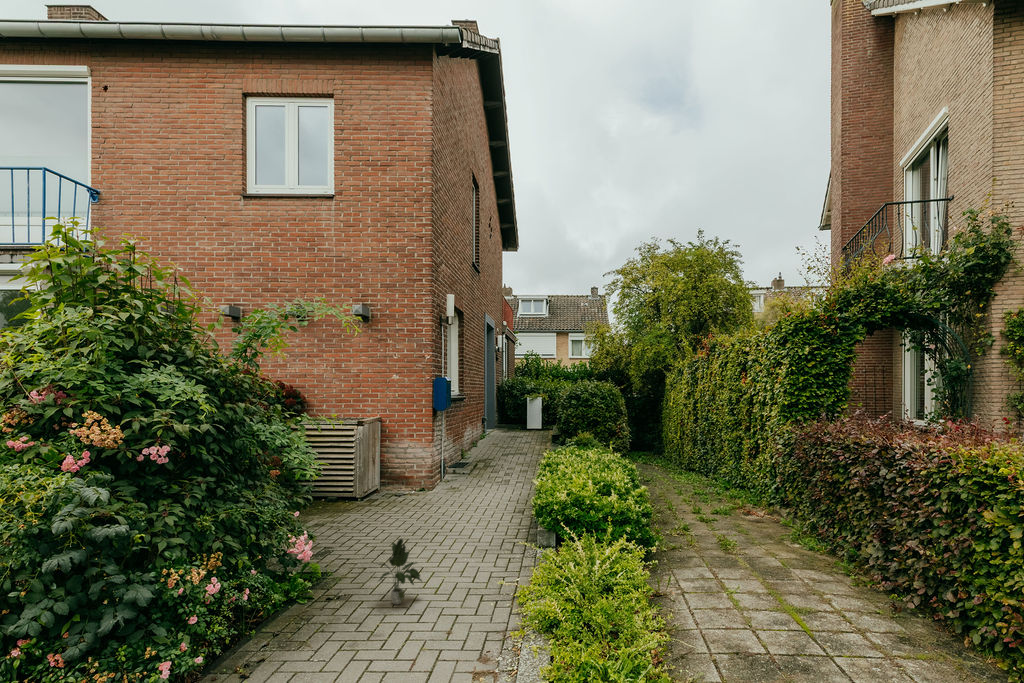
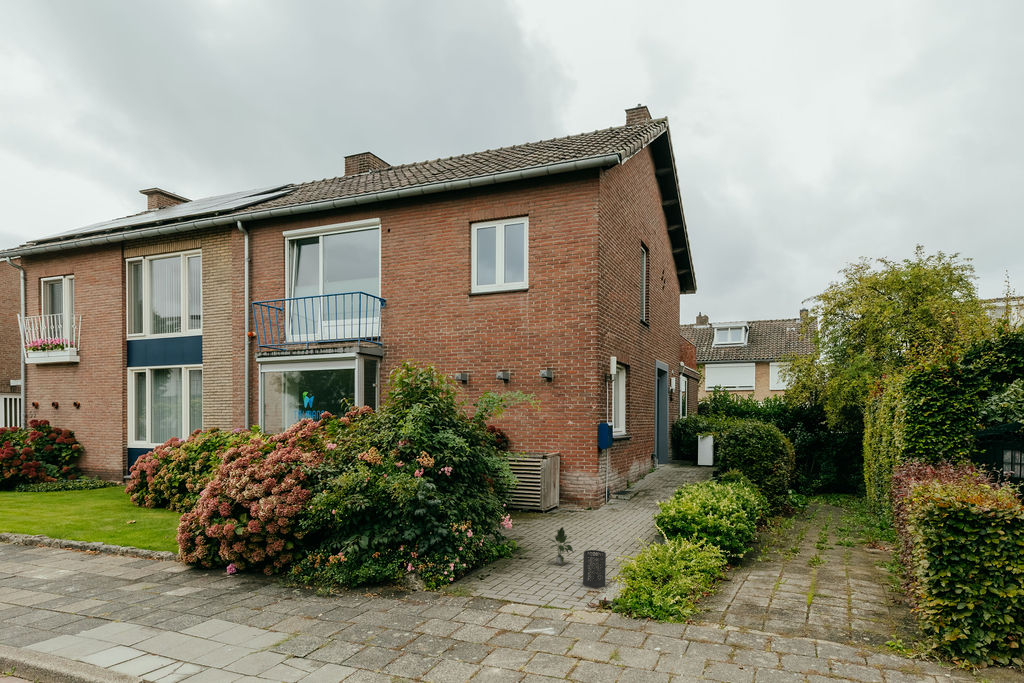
trash can: none [449,583,492,661] -> present [583,550,606,588]

